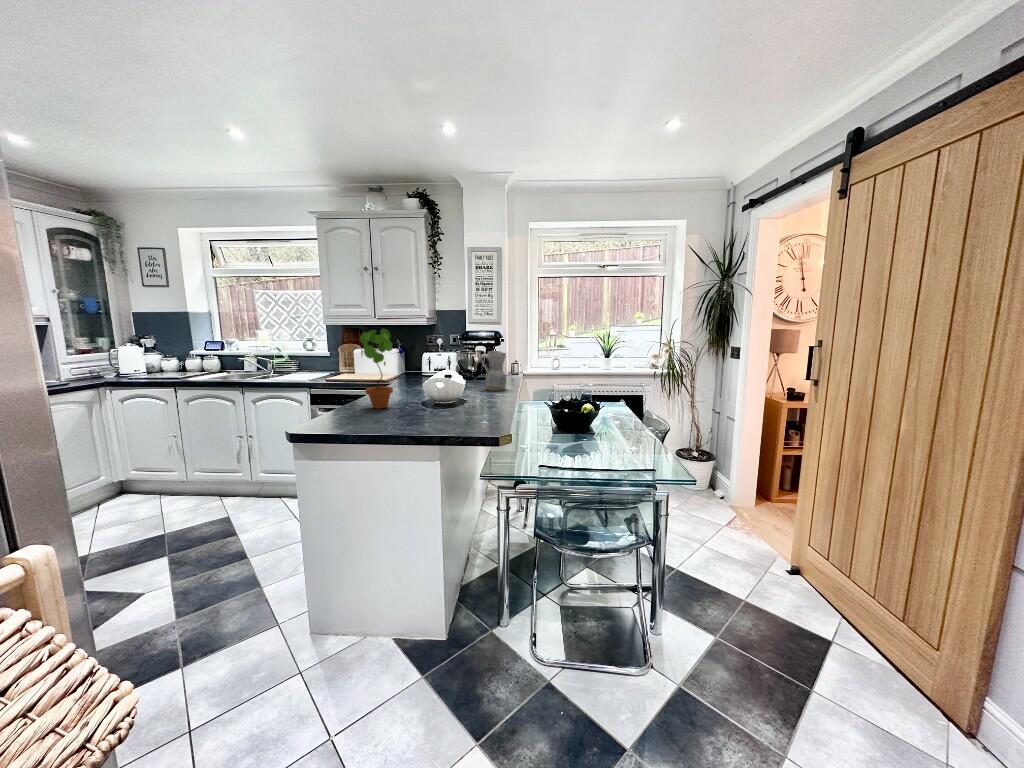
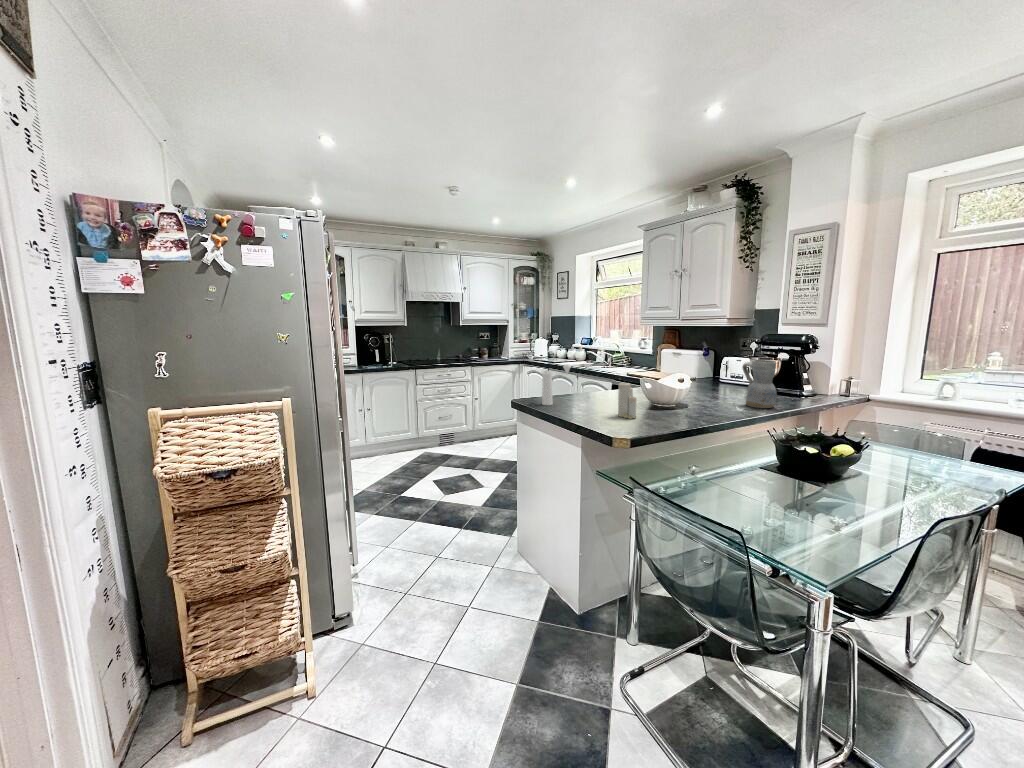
potted plant: present [360,329,393,409] -> none [586,331,616,401]
pepper mill: none [329,369,361,425] -> present [542,364,571,405]
candle: none [435,378,457,417] -> present [618,383,637,419]

